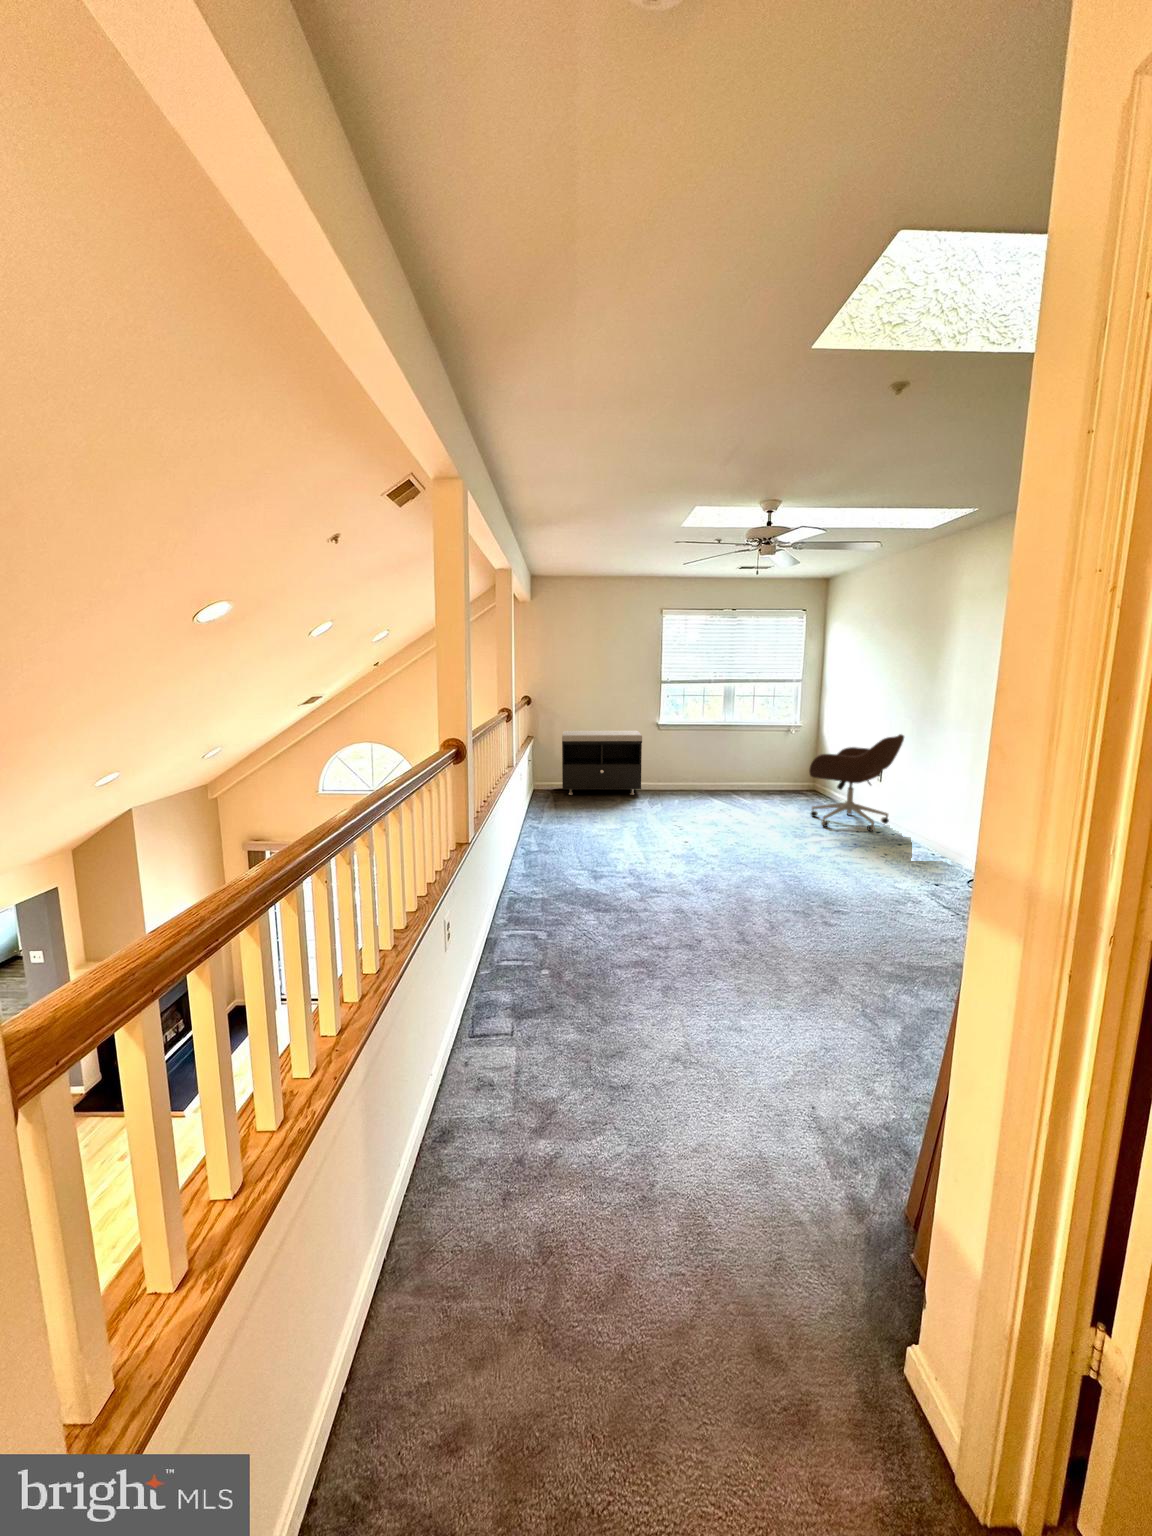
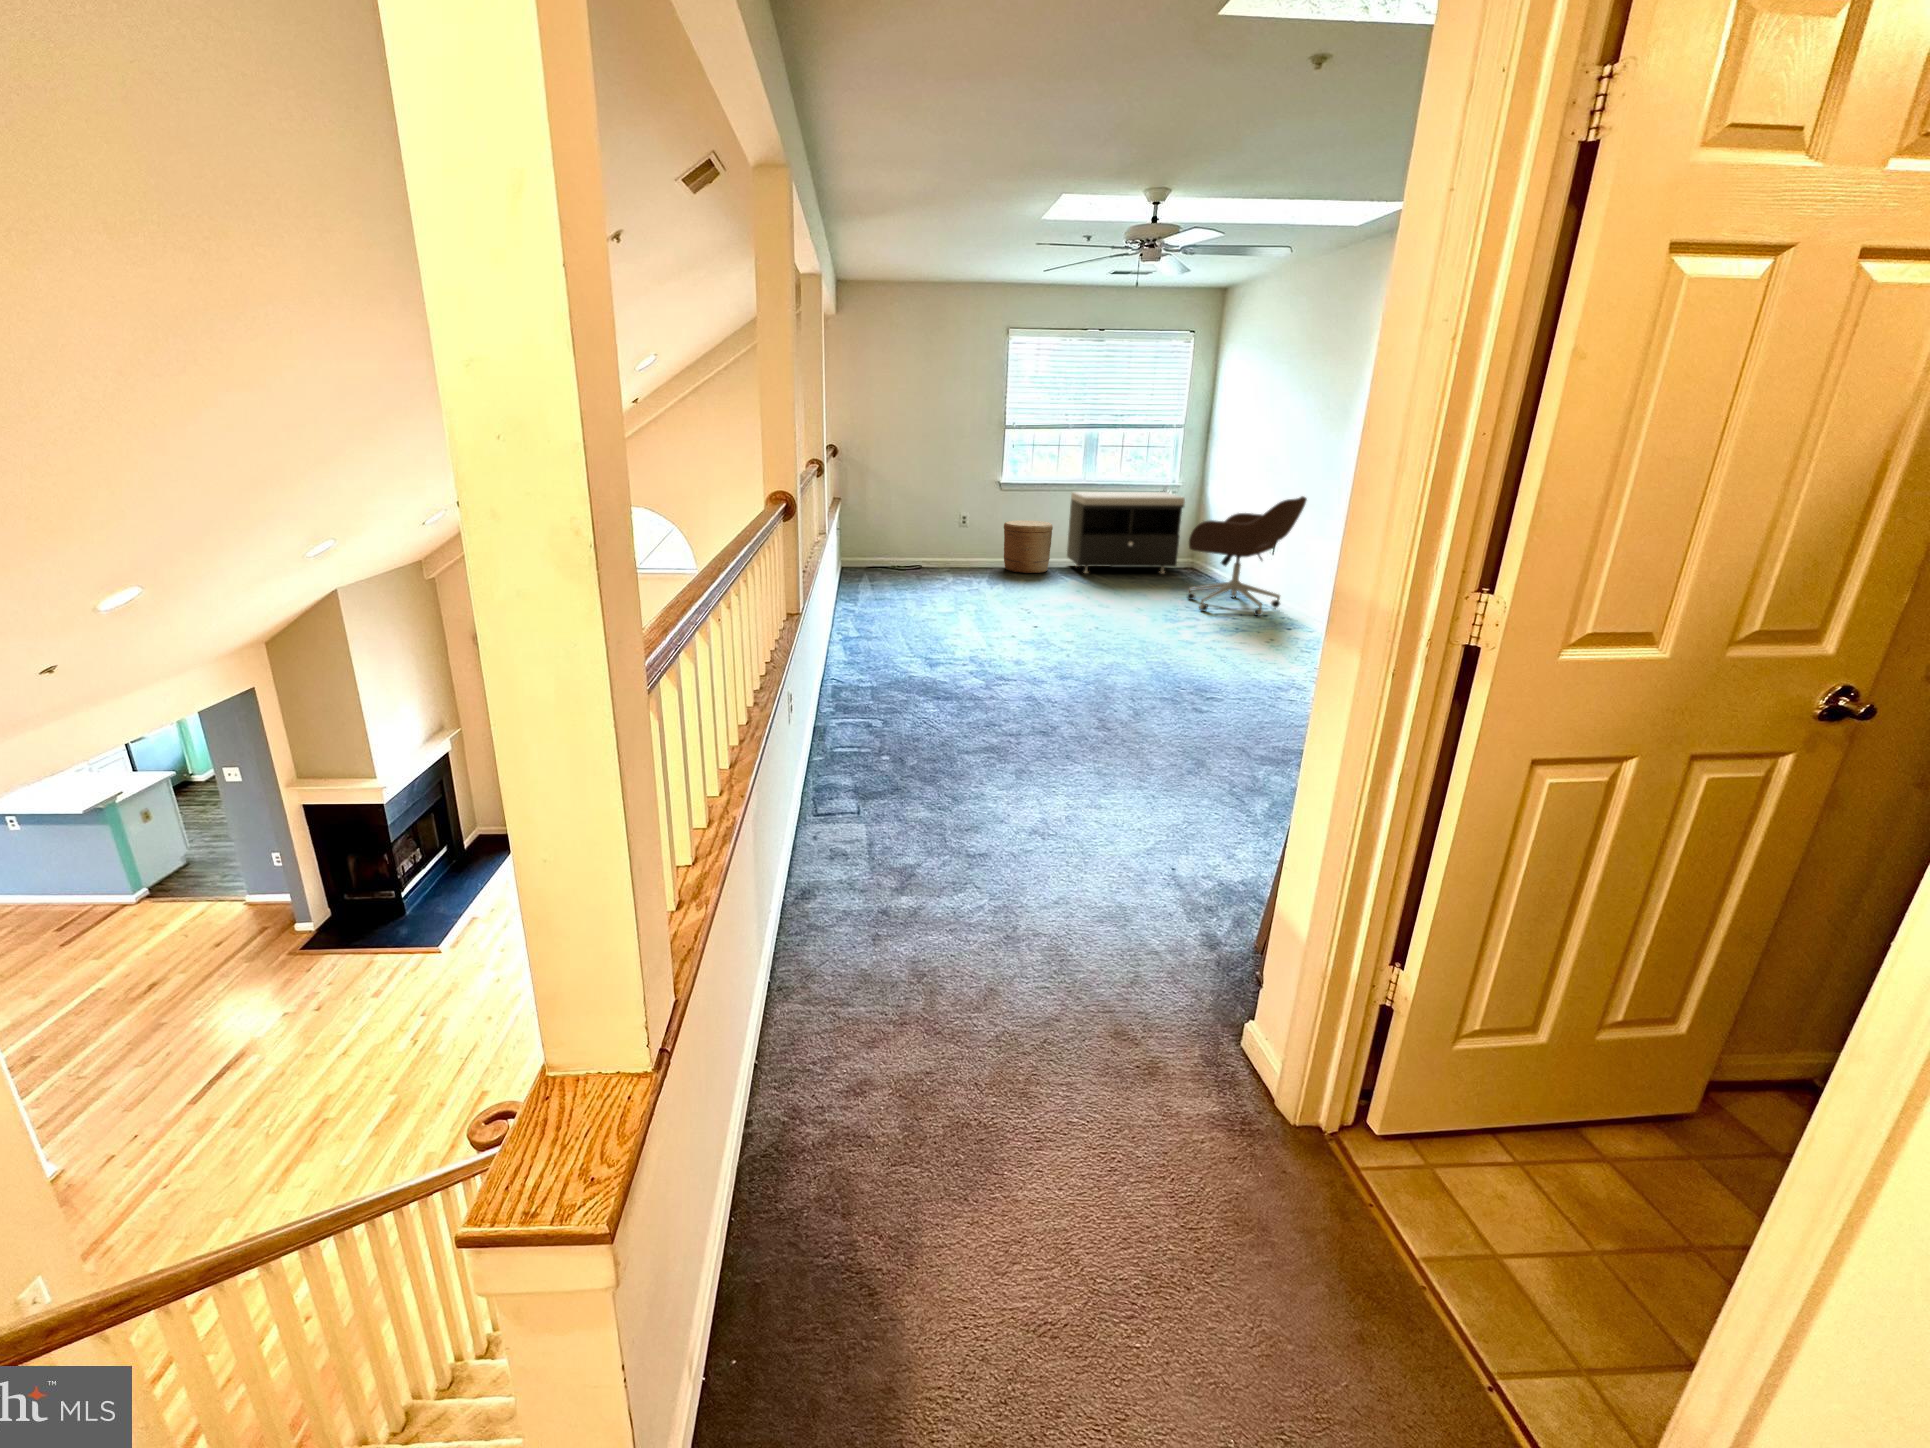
storage bench: present [562,731,642,795] -> present [1067,492,1185,573]
woven basket: none [661,753,700,794] -> present [1004,520,1053,573]

